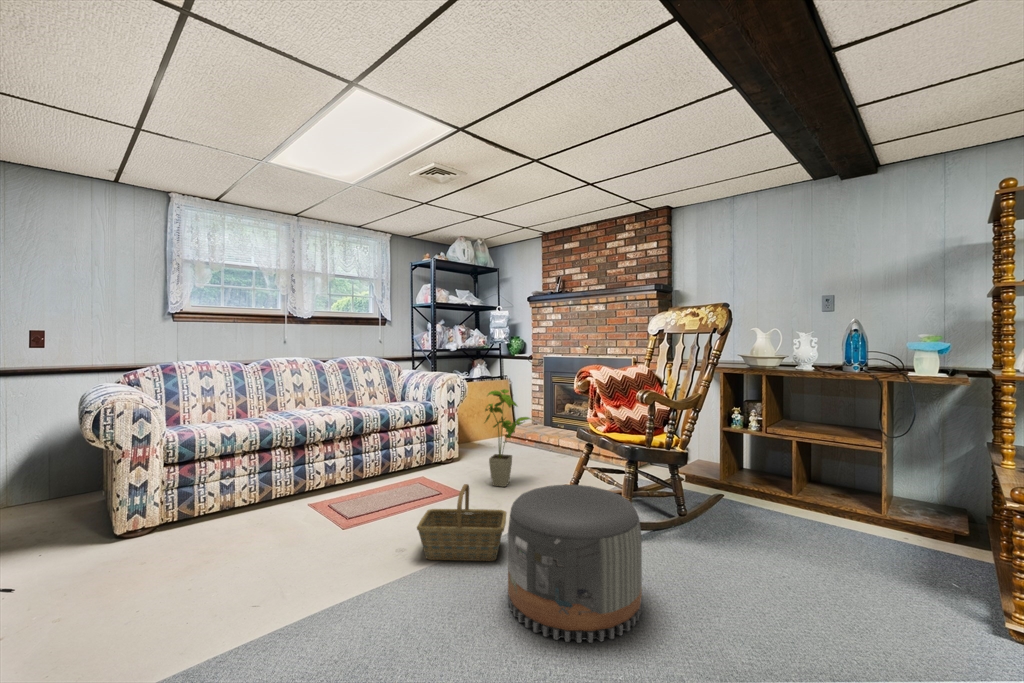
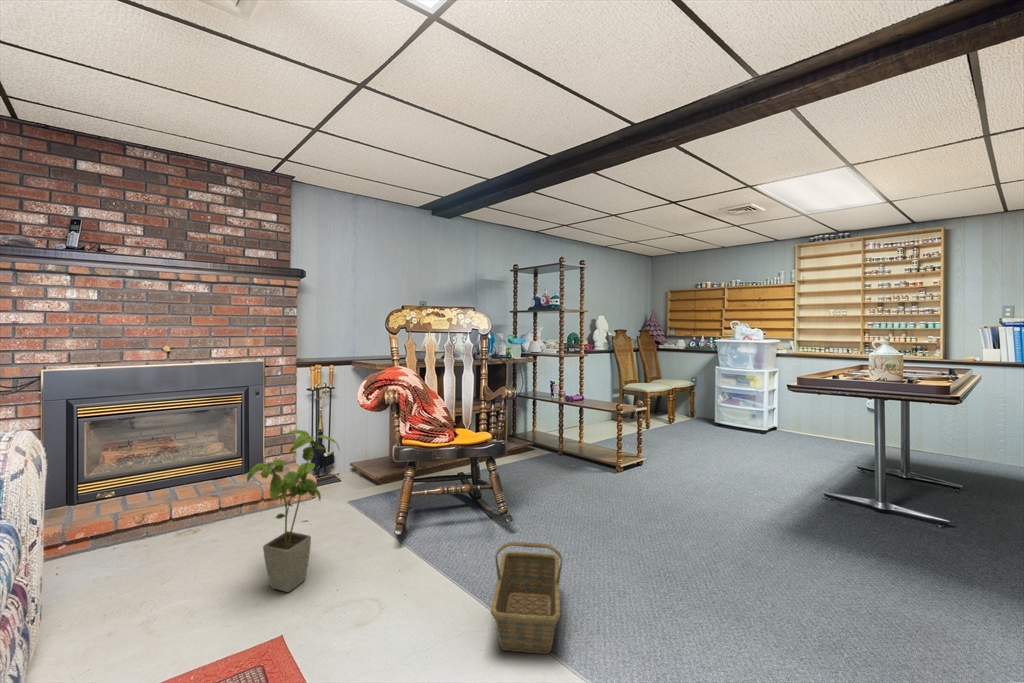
pouf: present [508,485,642,643] -> none [564,465,673,589]

